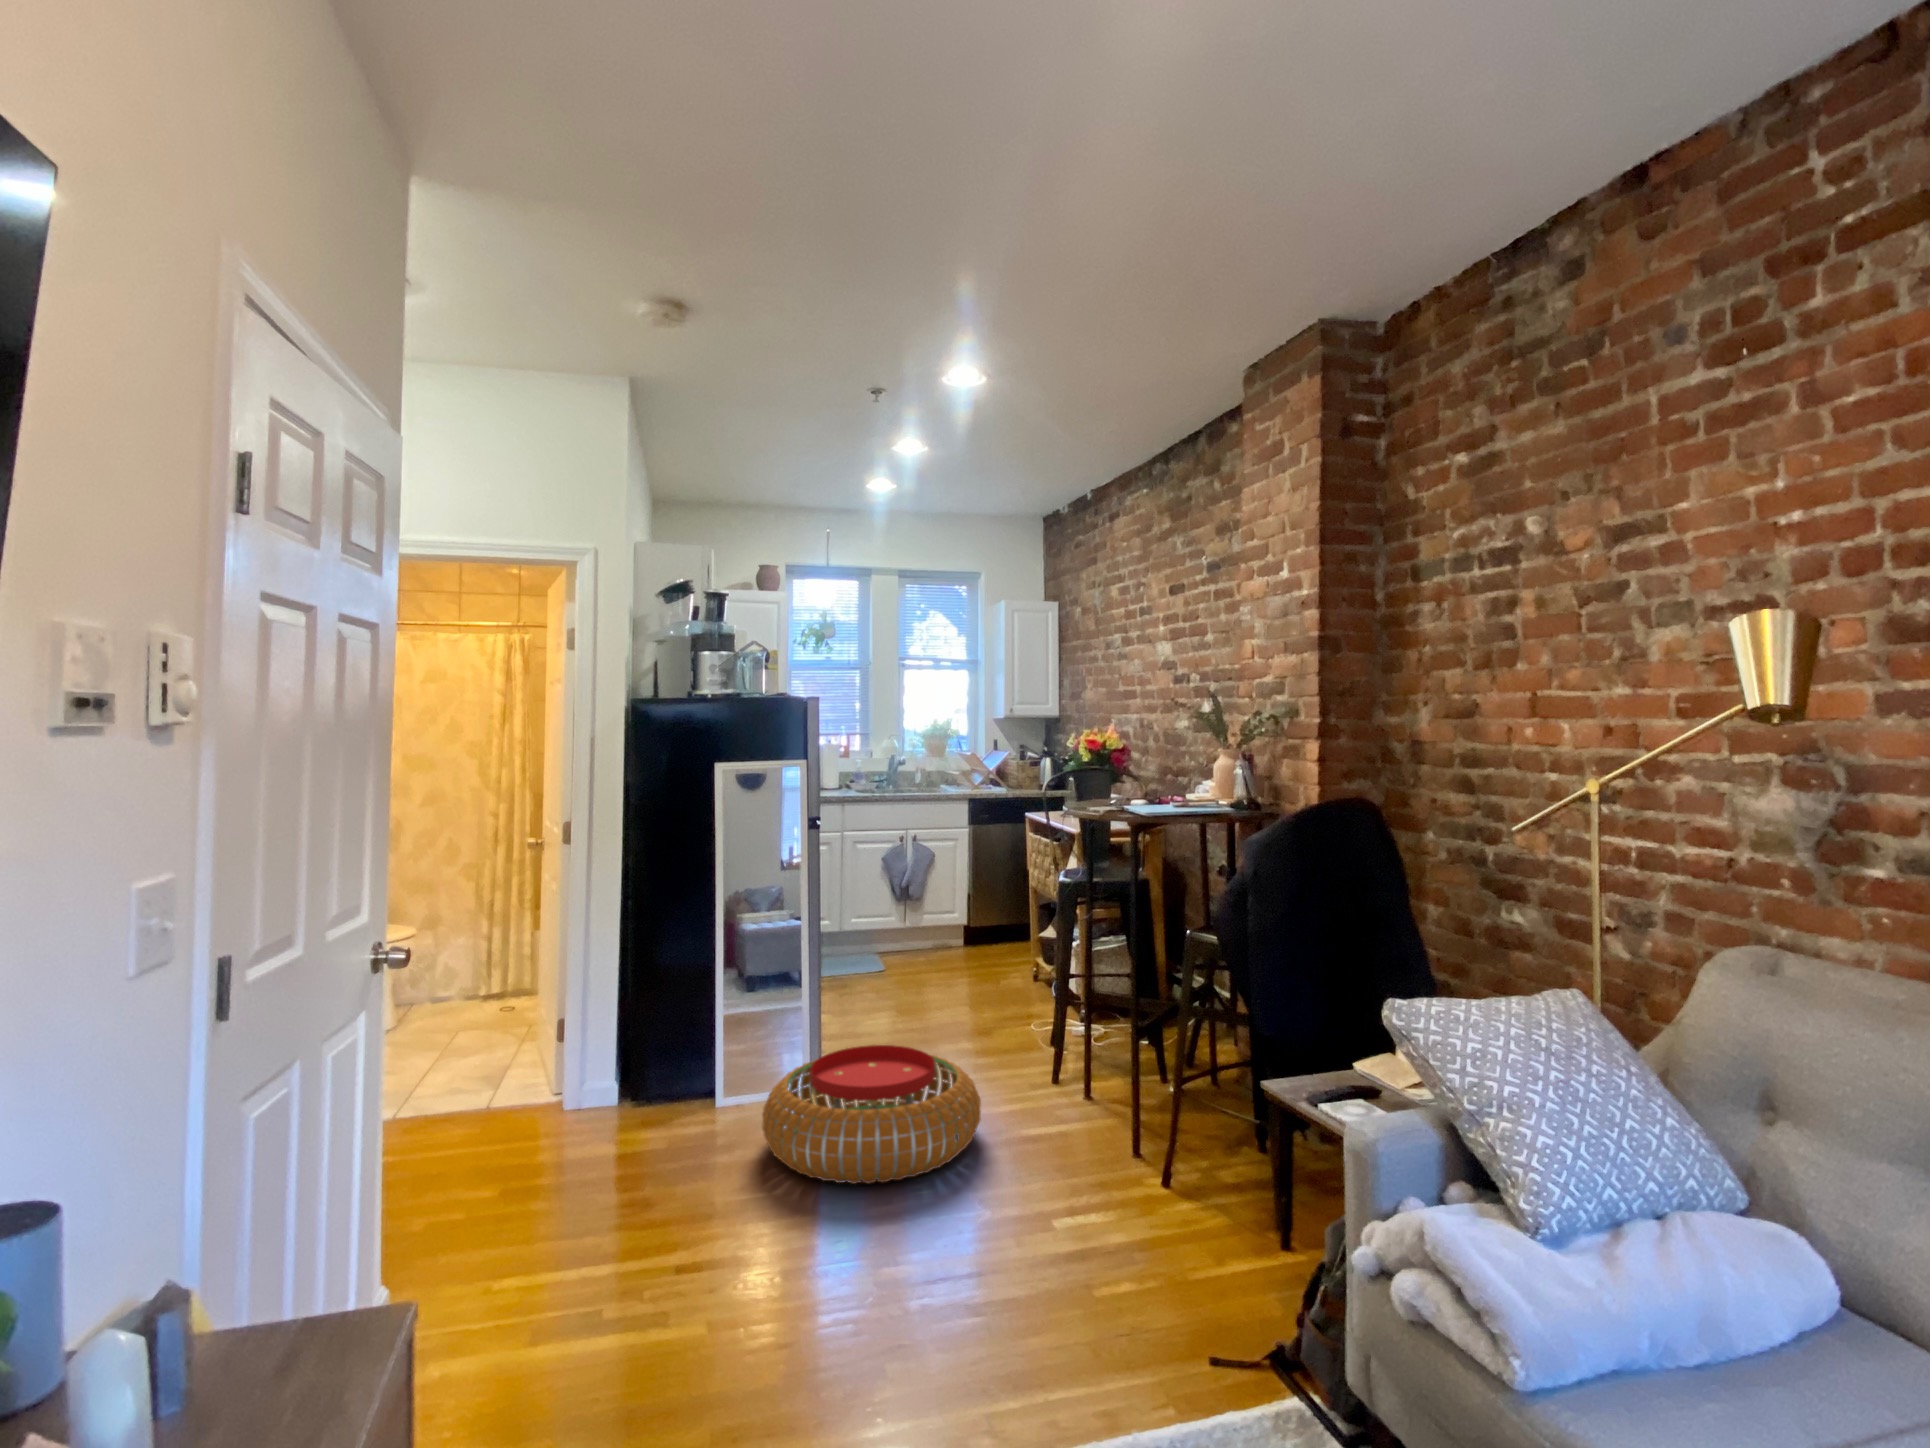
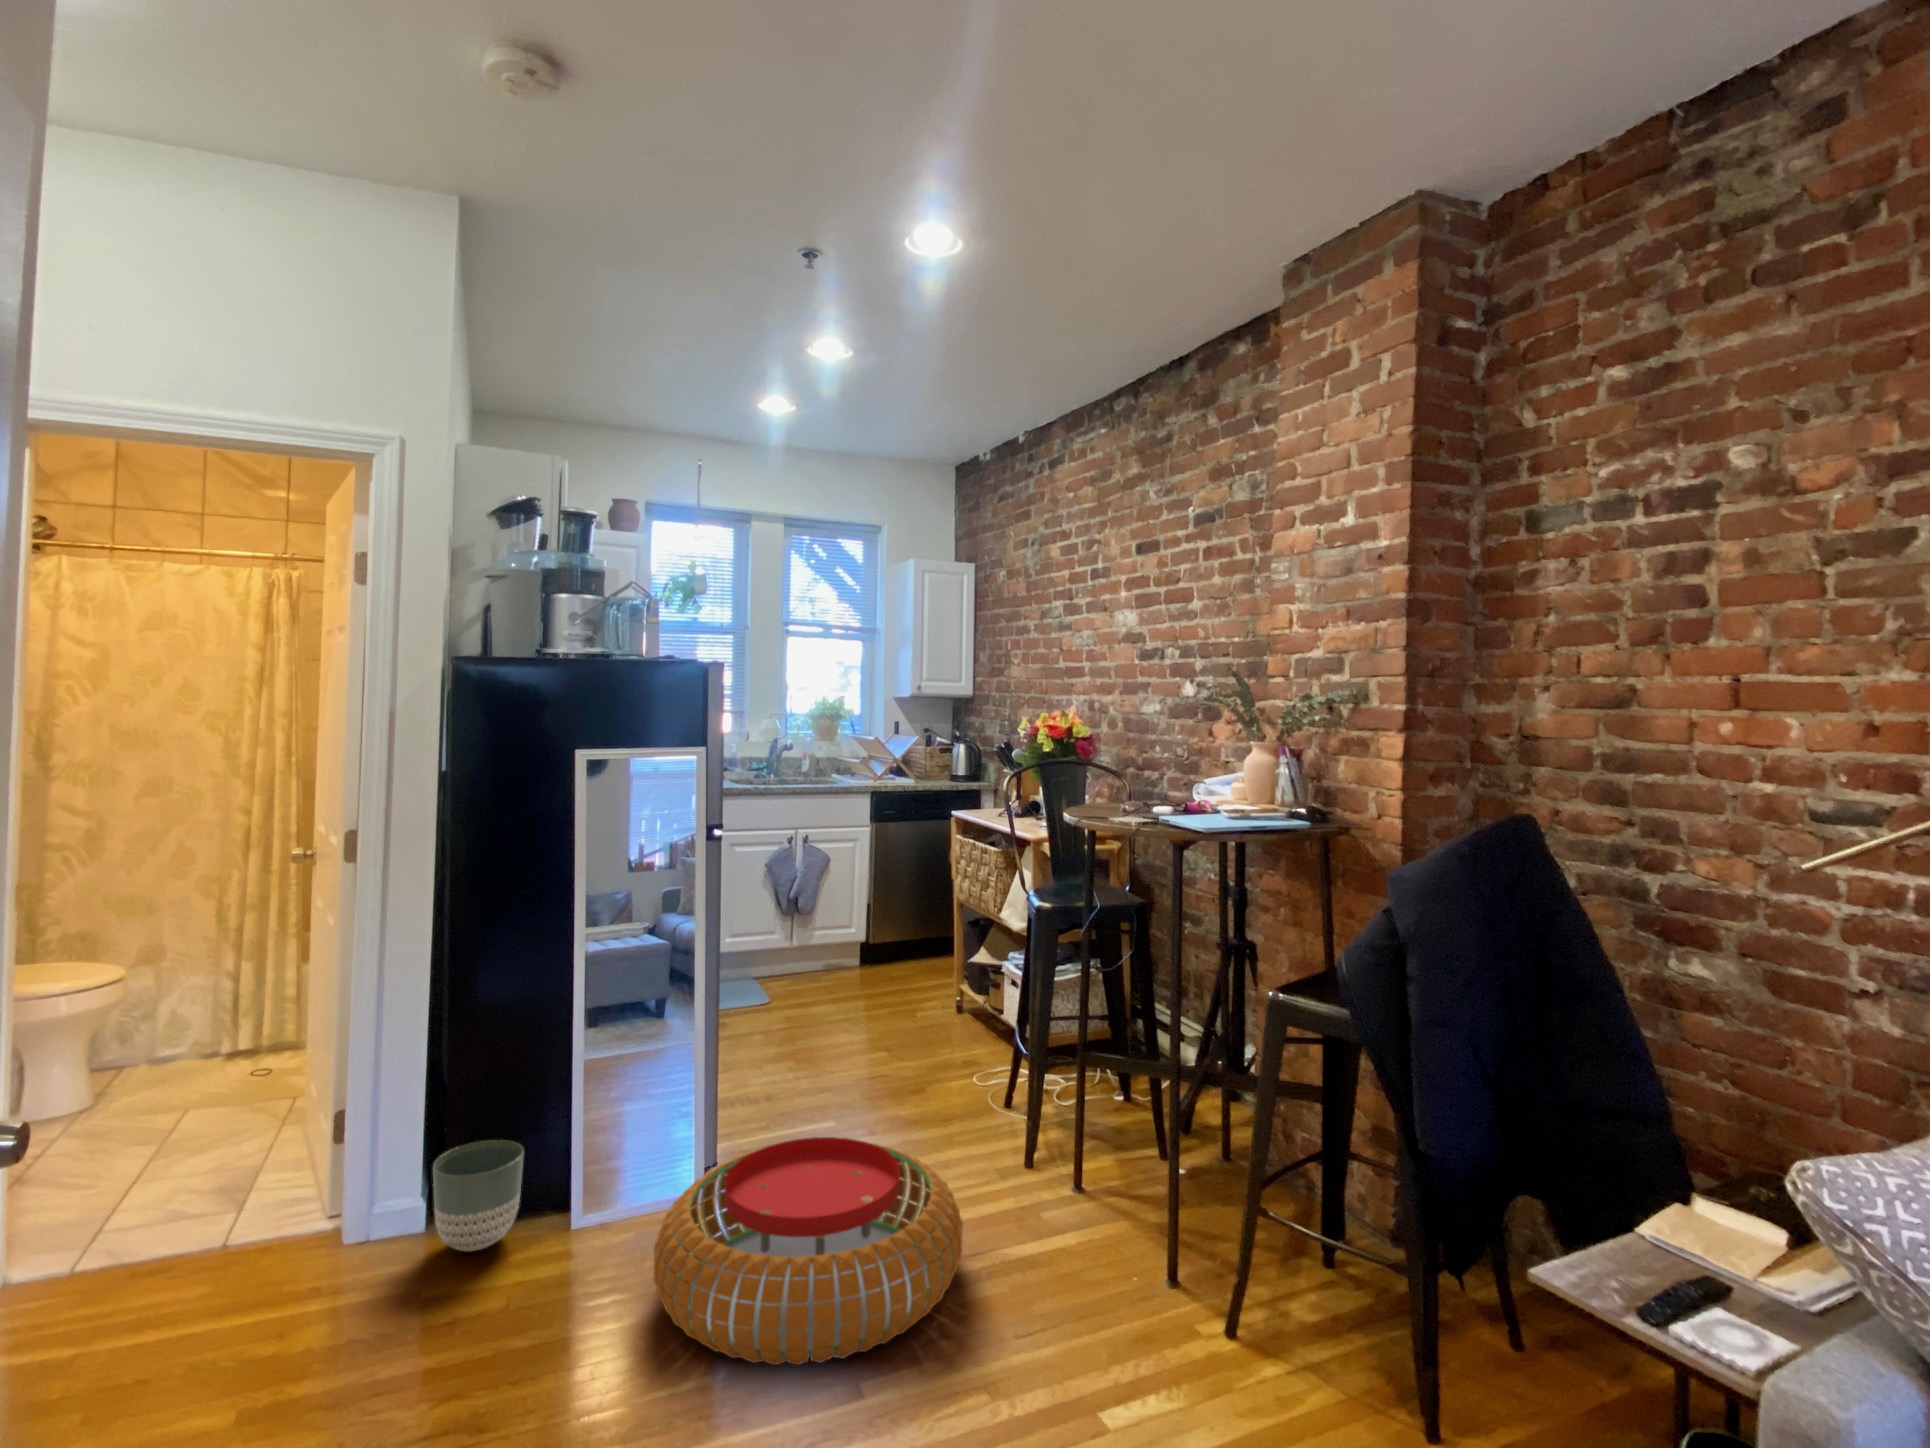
planter: none [622,1041,681,1114] -> present [433,1140,524,1252]

